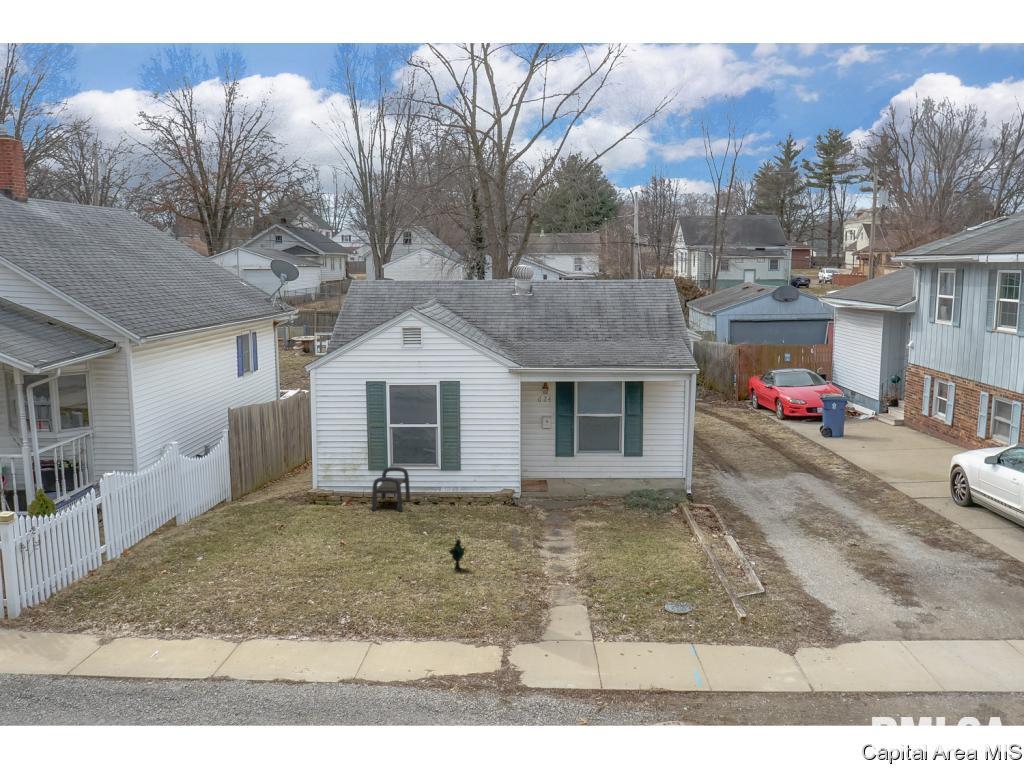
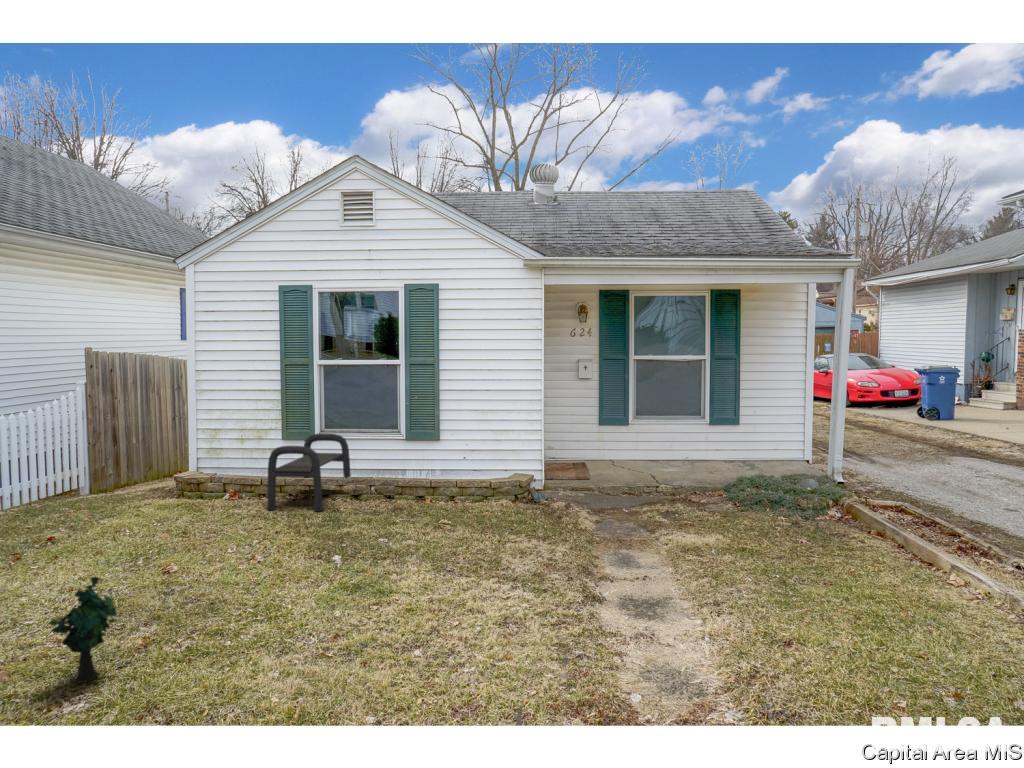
decorative plant: present [449,536,466,570] -> present [49,577,117,683]

